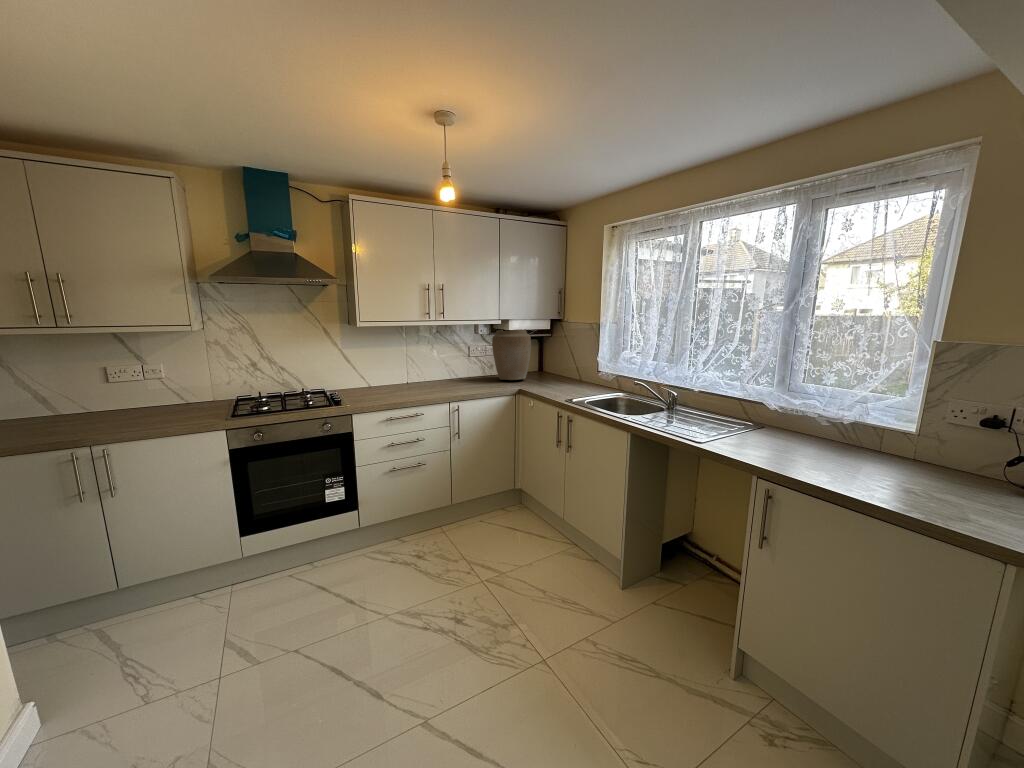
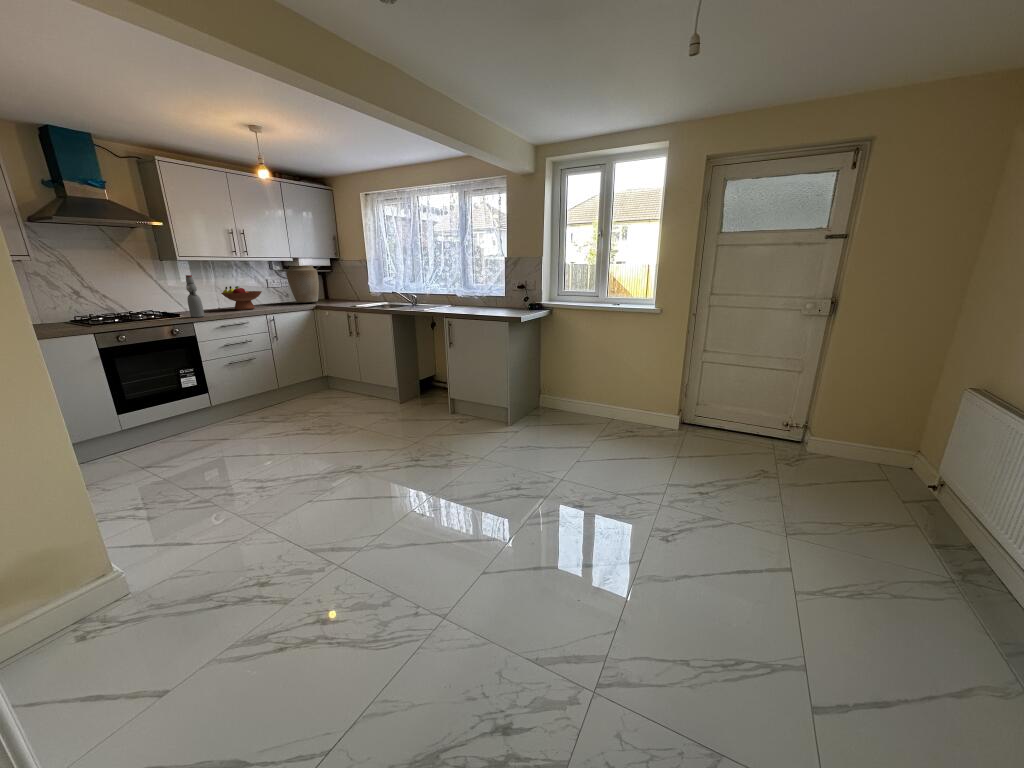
bottle: none [354,347,371,404] -> present [186,275,204,317]
fruit bowl: none [406,357,455,390] -> present [221,286,262,310]

